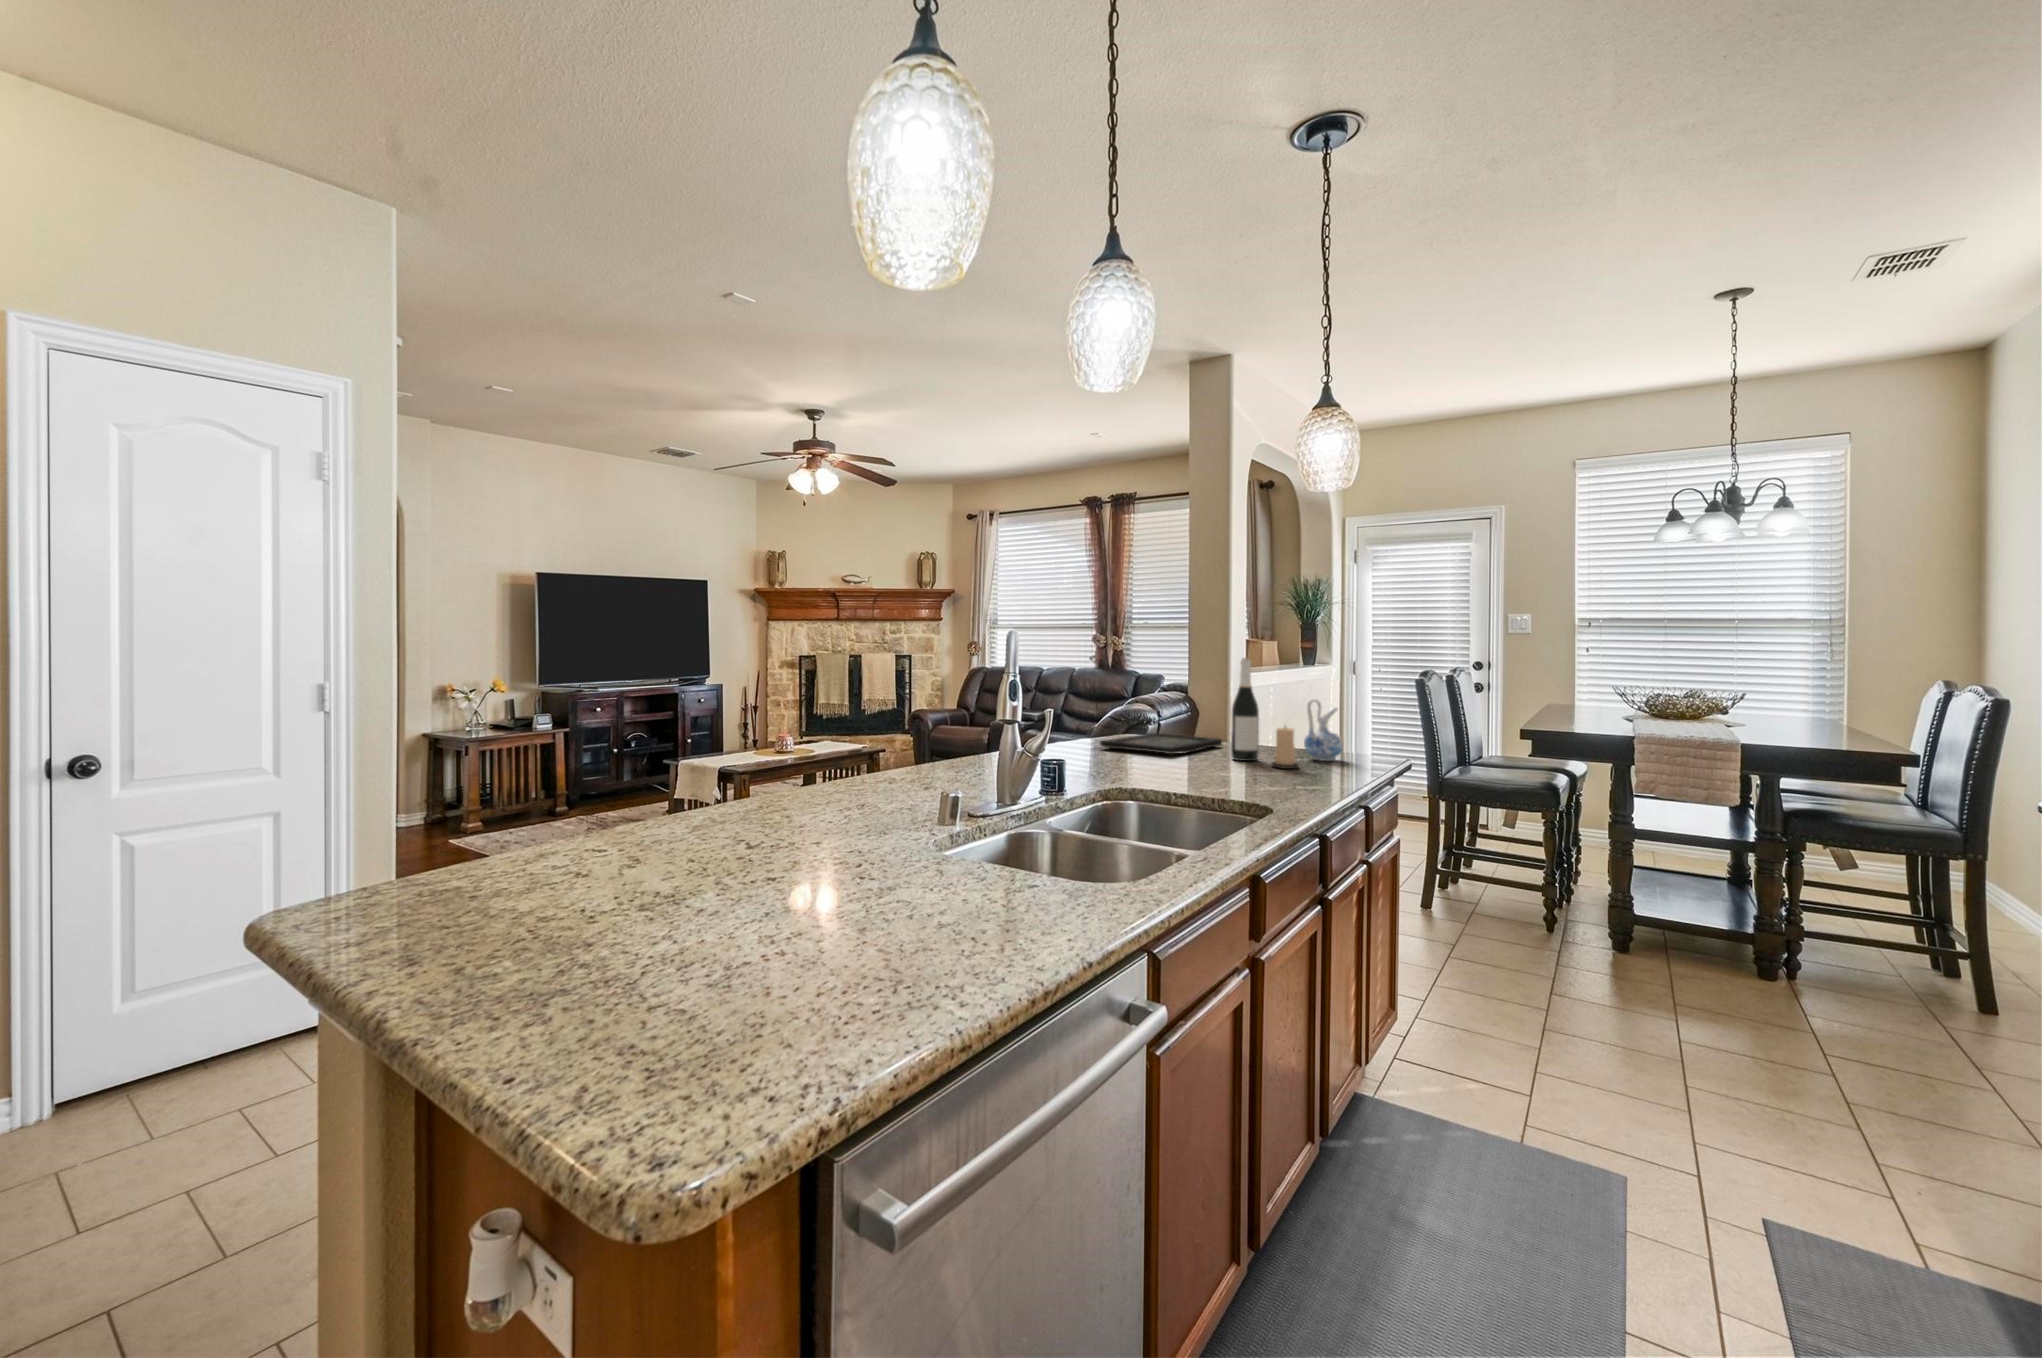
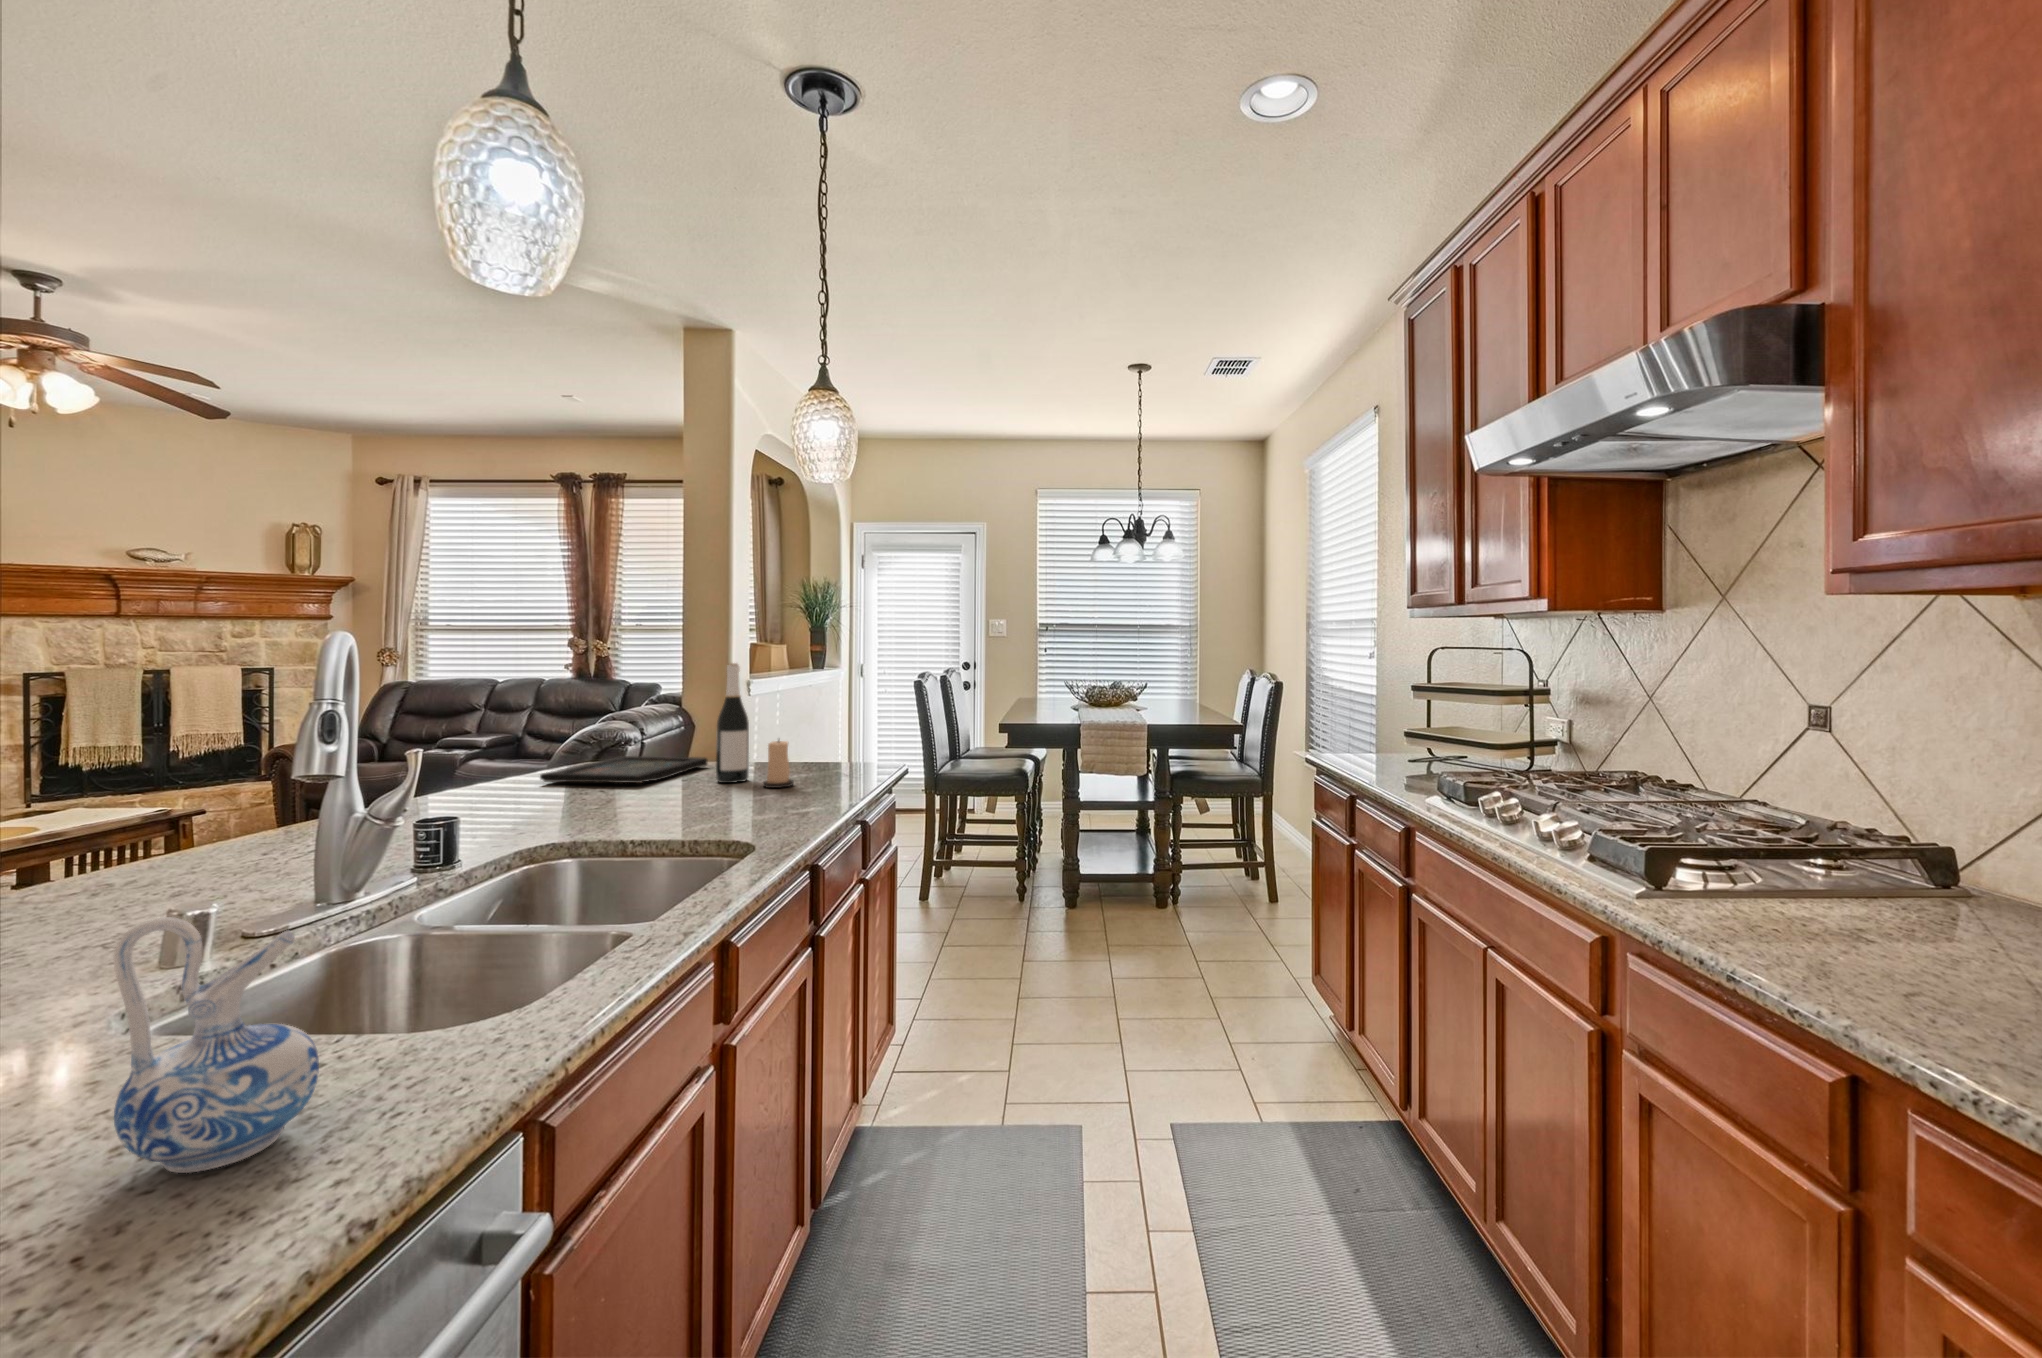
ceramic pitcher: present [1304,699,1343,761] -> present [113,917,319,1173]

